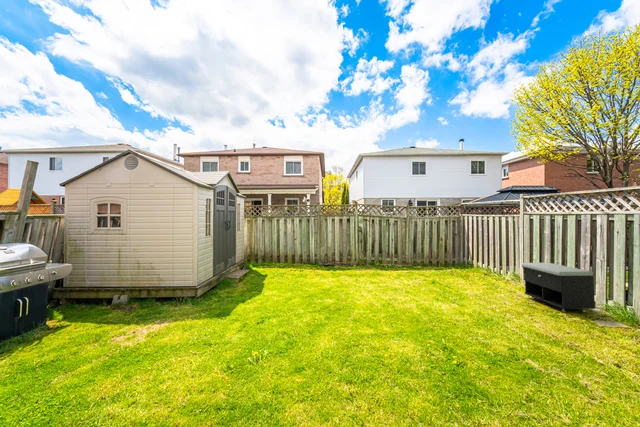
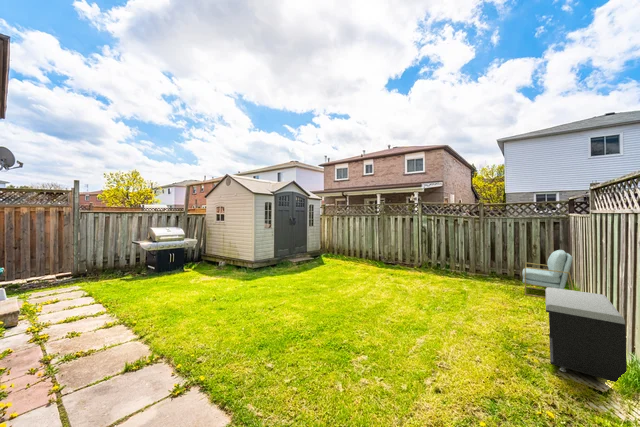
chair: none [443,239,481,273] -> present [522,250,574,298]

